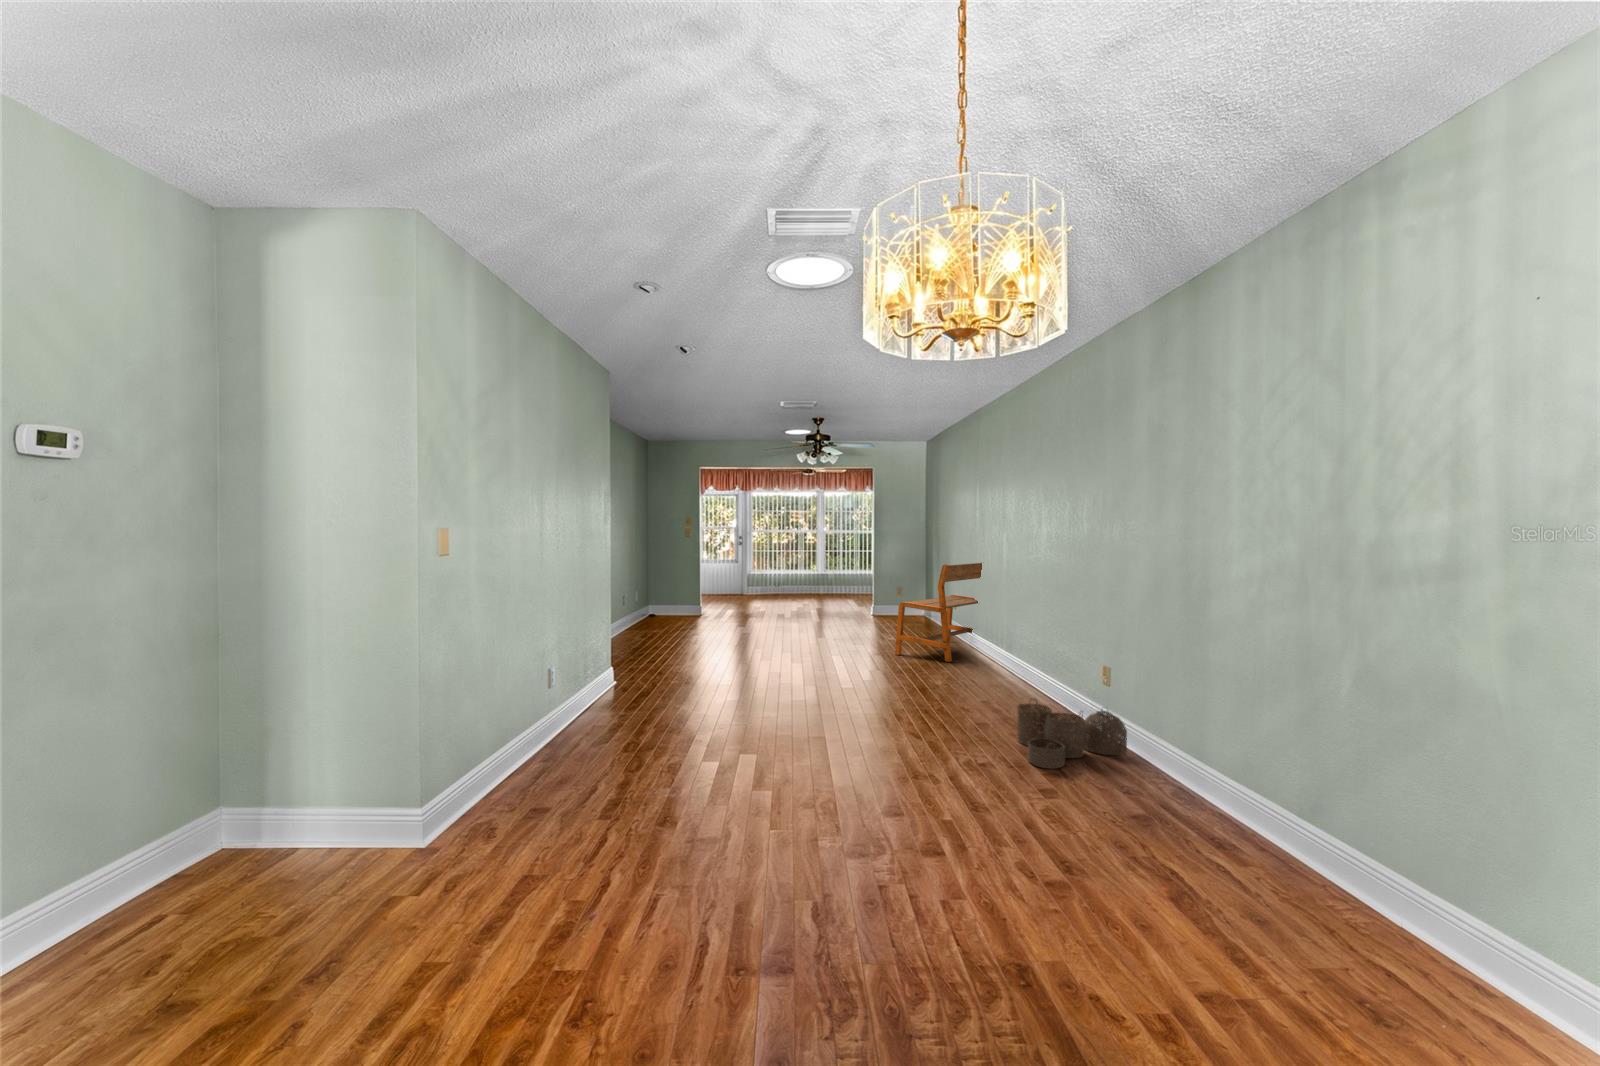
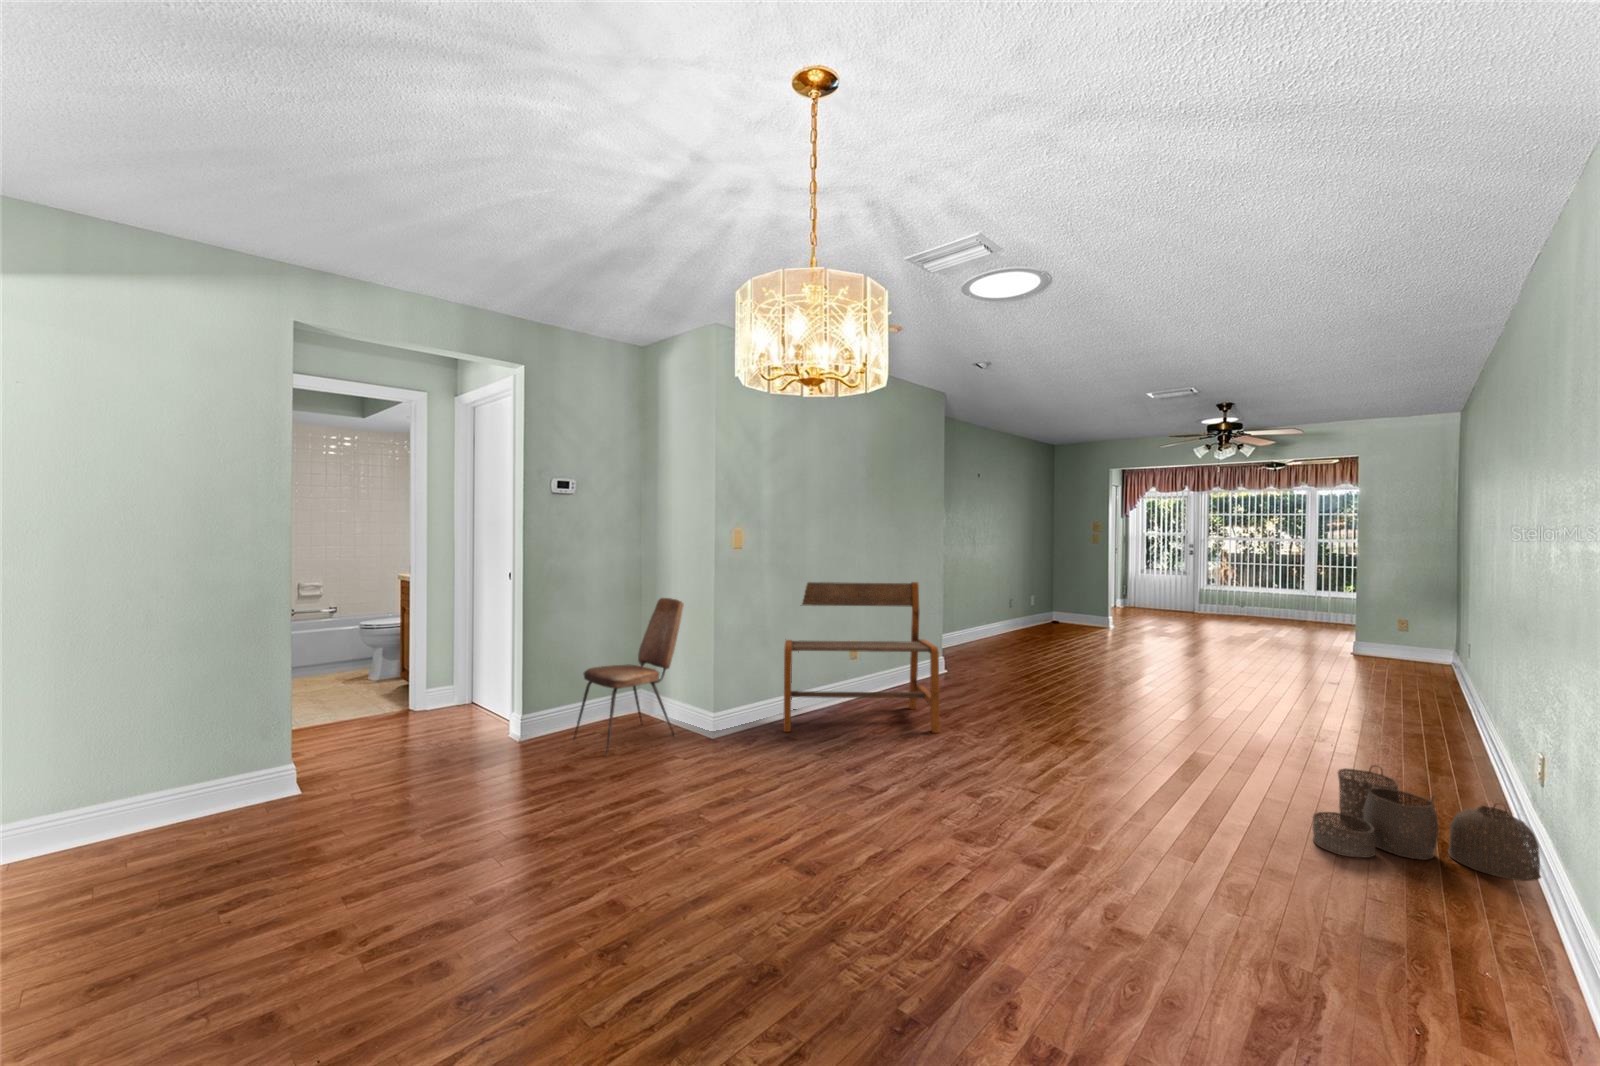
bench: present [895,563,982,662] -> present [783,582,939,733]
dining chair: none [118,646,345,953] -> present [573,598,684,755]

